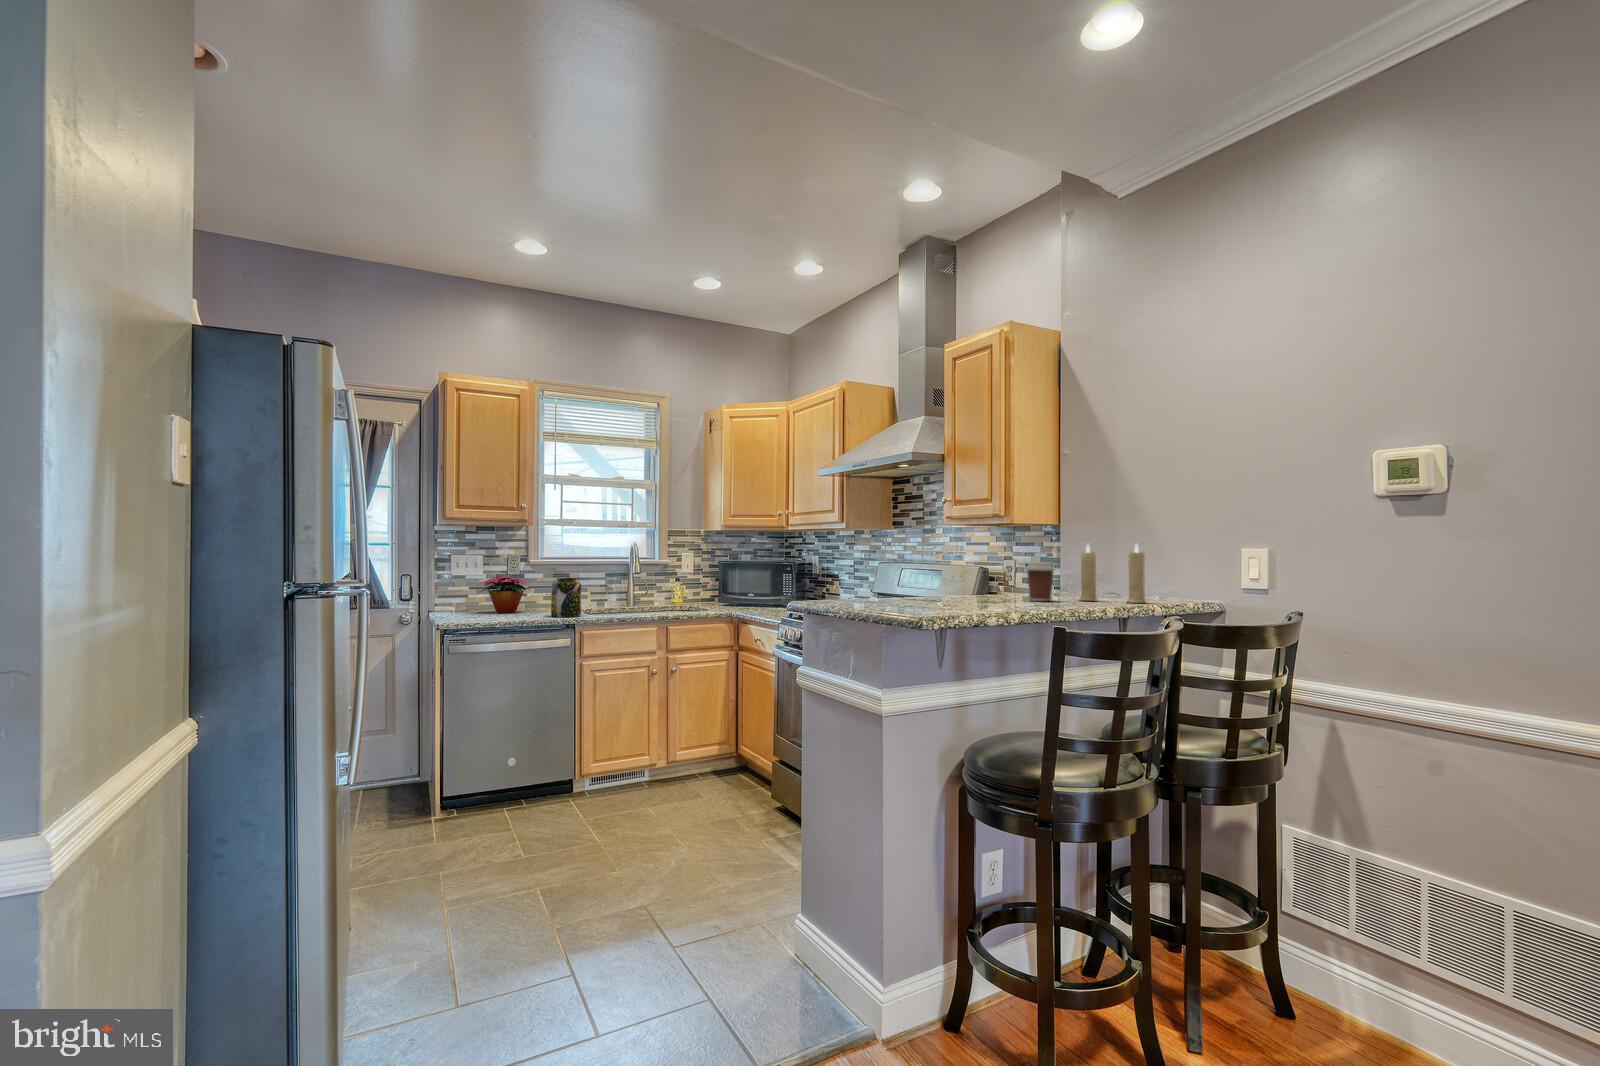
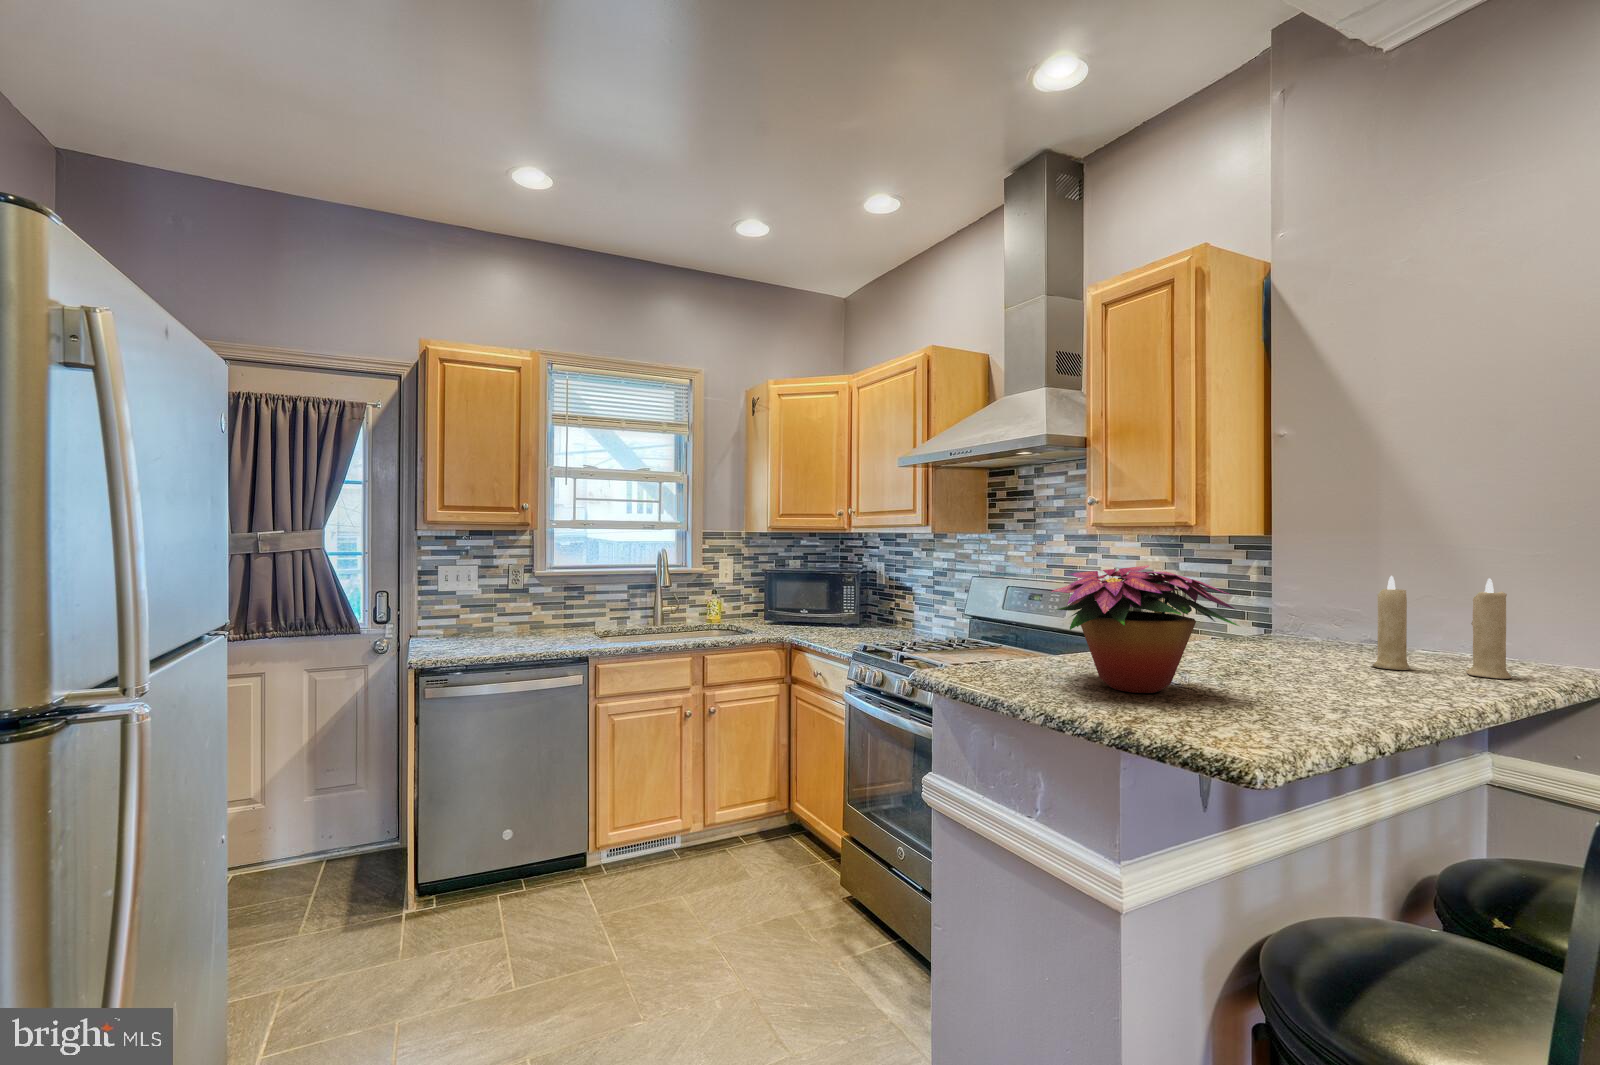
coffee cup: present [1025,562,1055,601] -> none [1287,605,1344,671]
flower arrangement: present [481,575,528,613] -> present [1051,565,1239,693]
jar: present [551,578,581,617] -> none [559,596,596,647]

